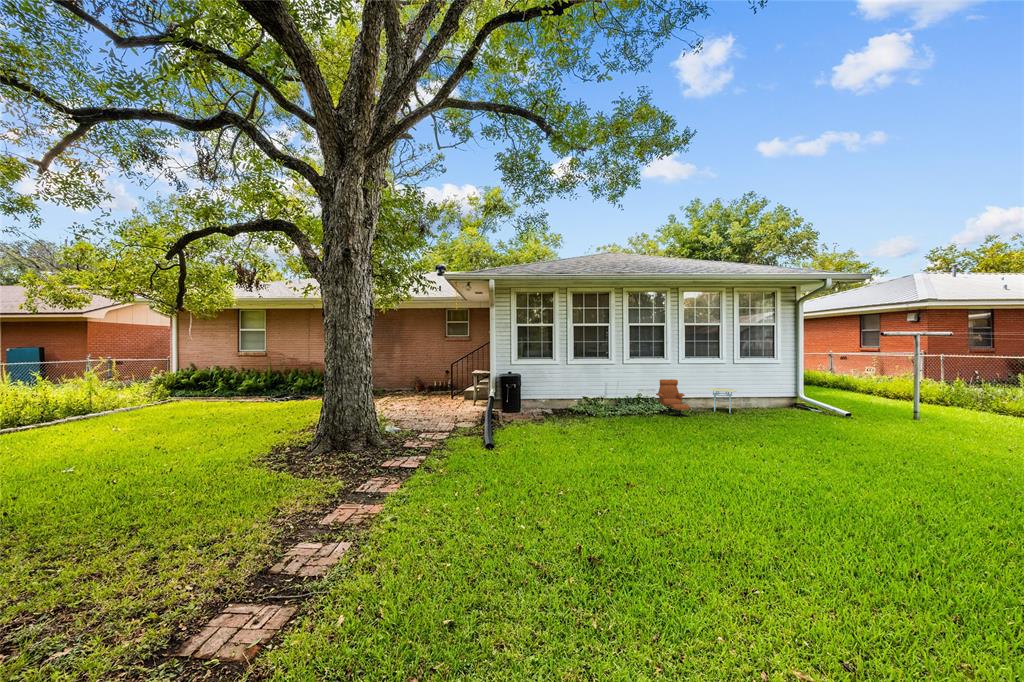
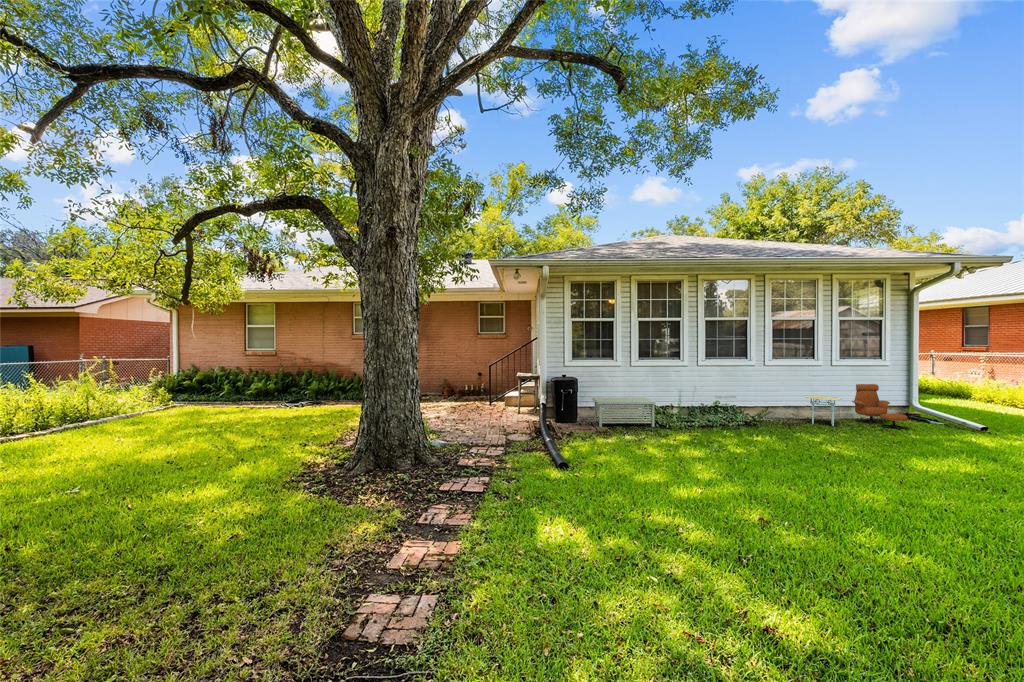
lounge chair: present [656,379,690,418] -> present [852,384,908,430]
storage bench: none [534,391,585,415] -> present [592,398,656,427]

